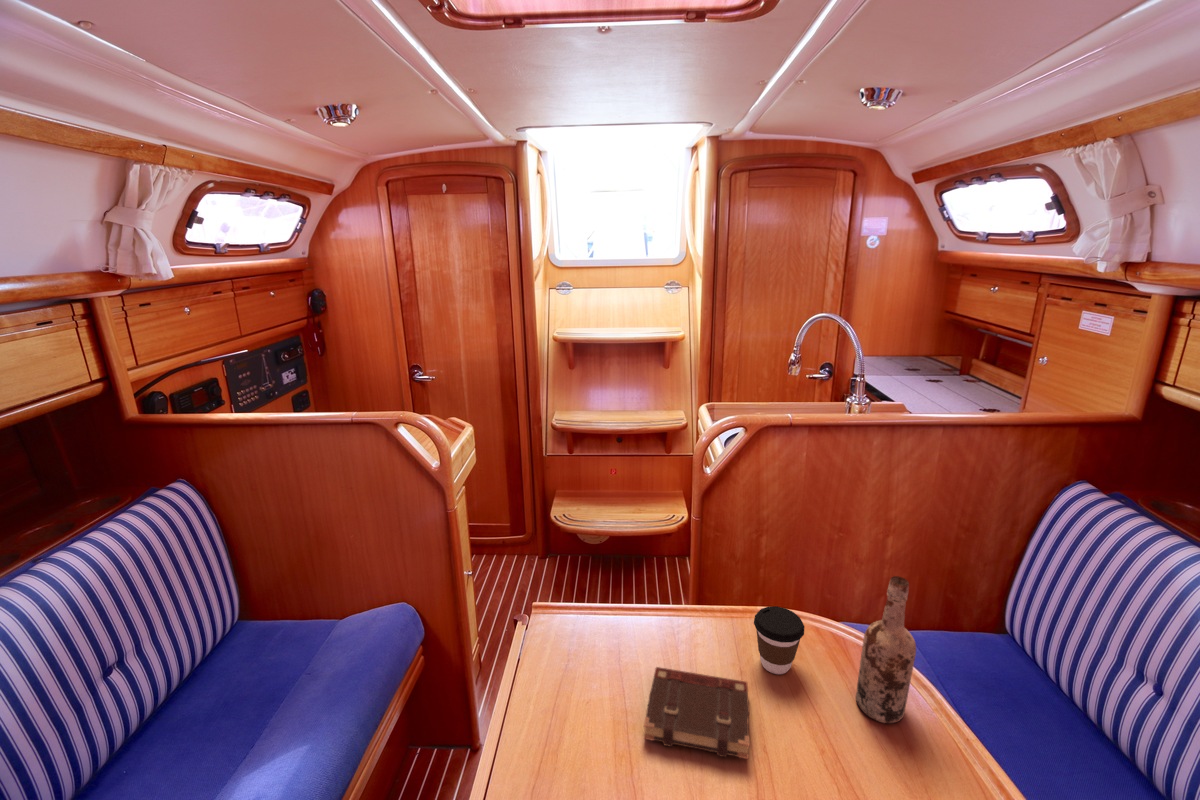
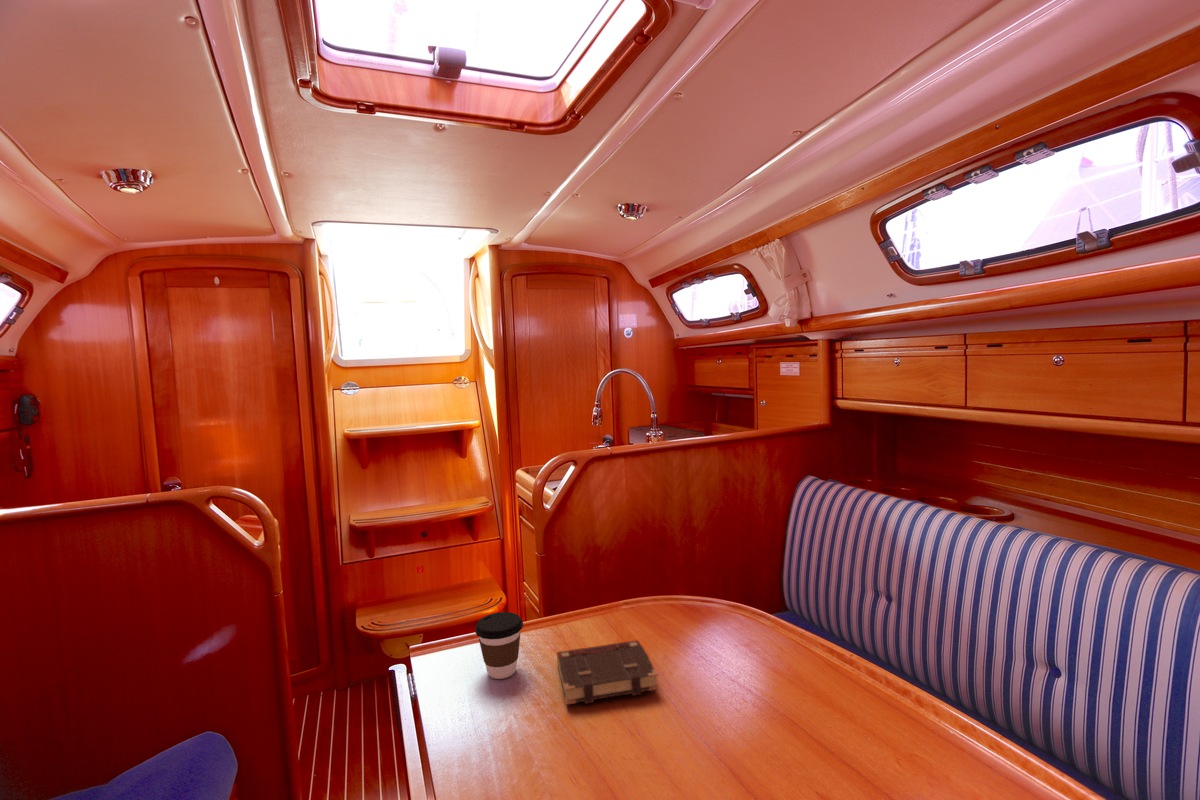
wine bottle: present [856,576,916,723] -> none [716,515,755,641]
coffee cup: present [754,606,805,674] -> present [475,612,523,679]

